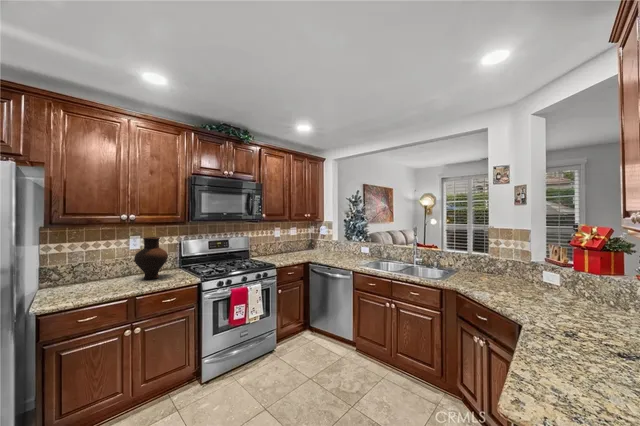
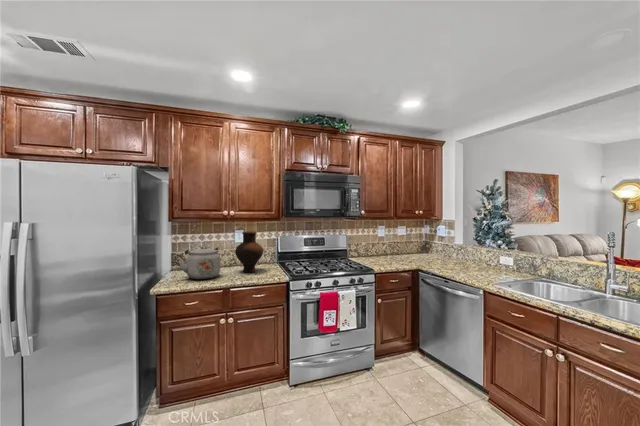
kettle: none [62,256,118,293] -> present [179,247,220,279]

